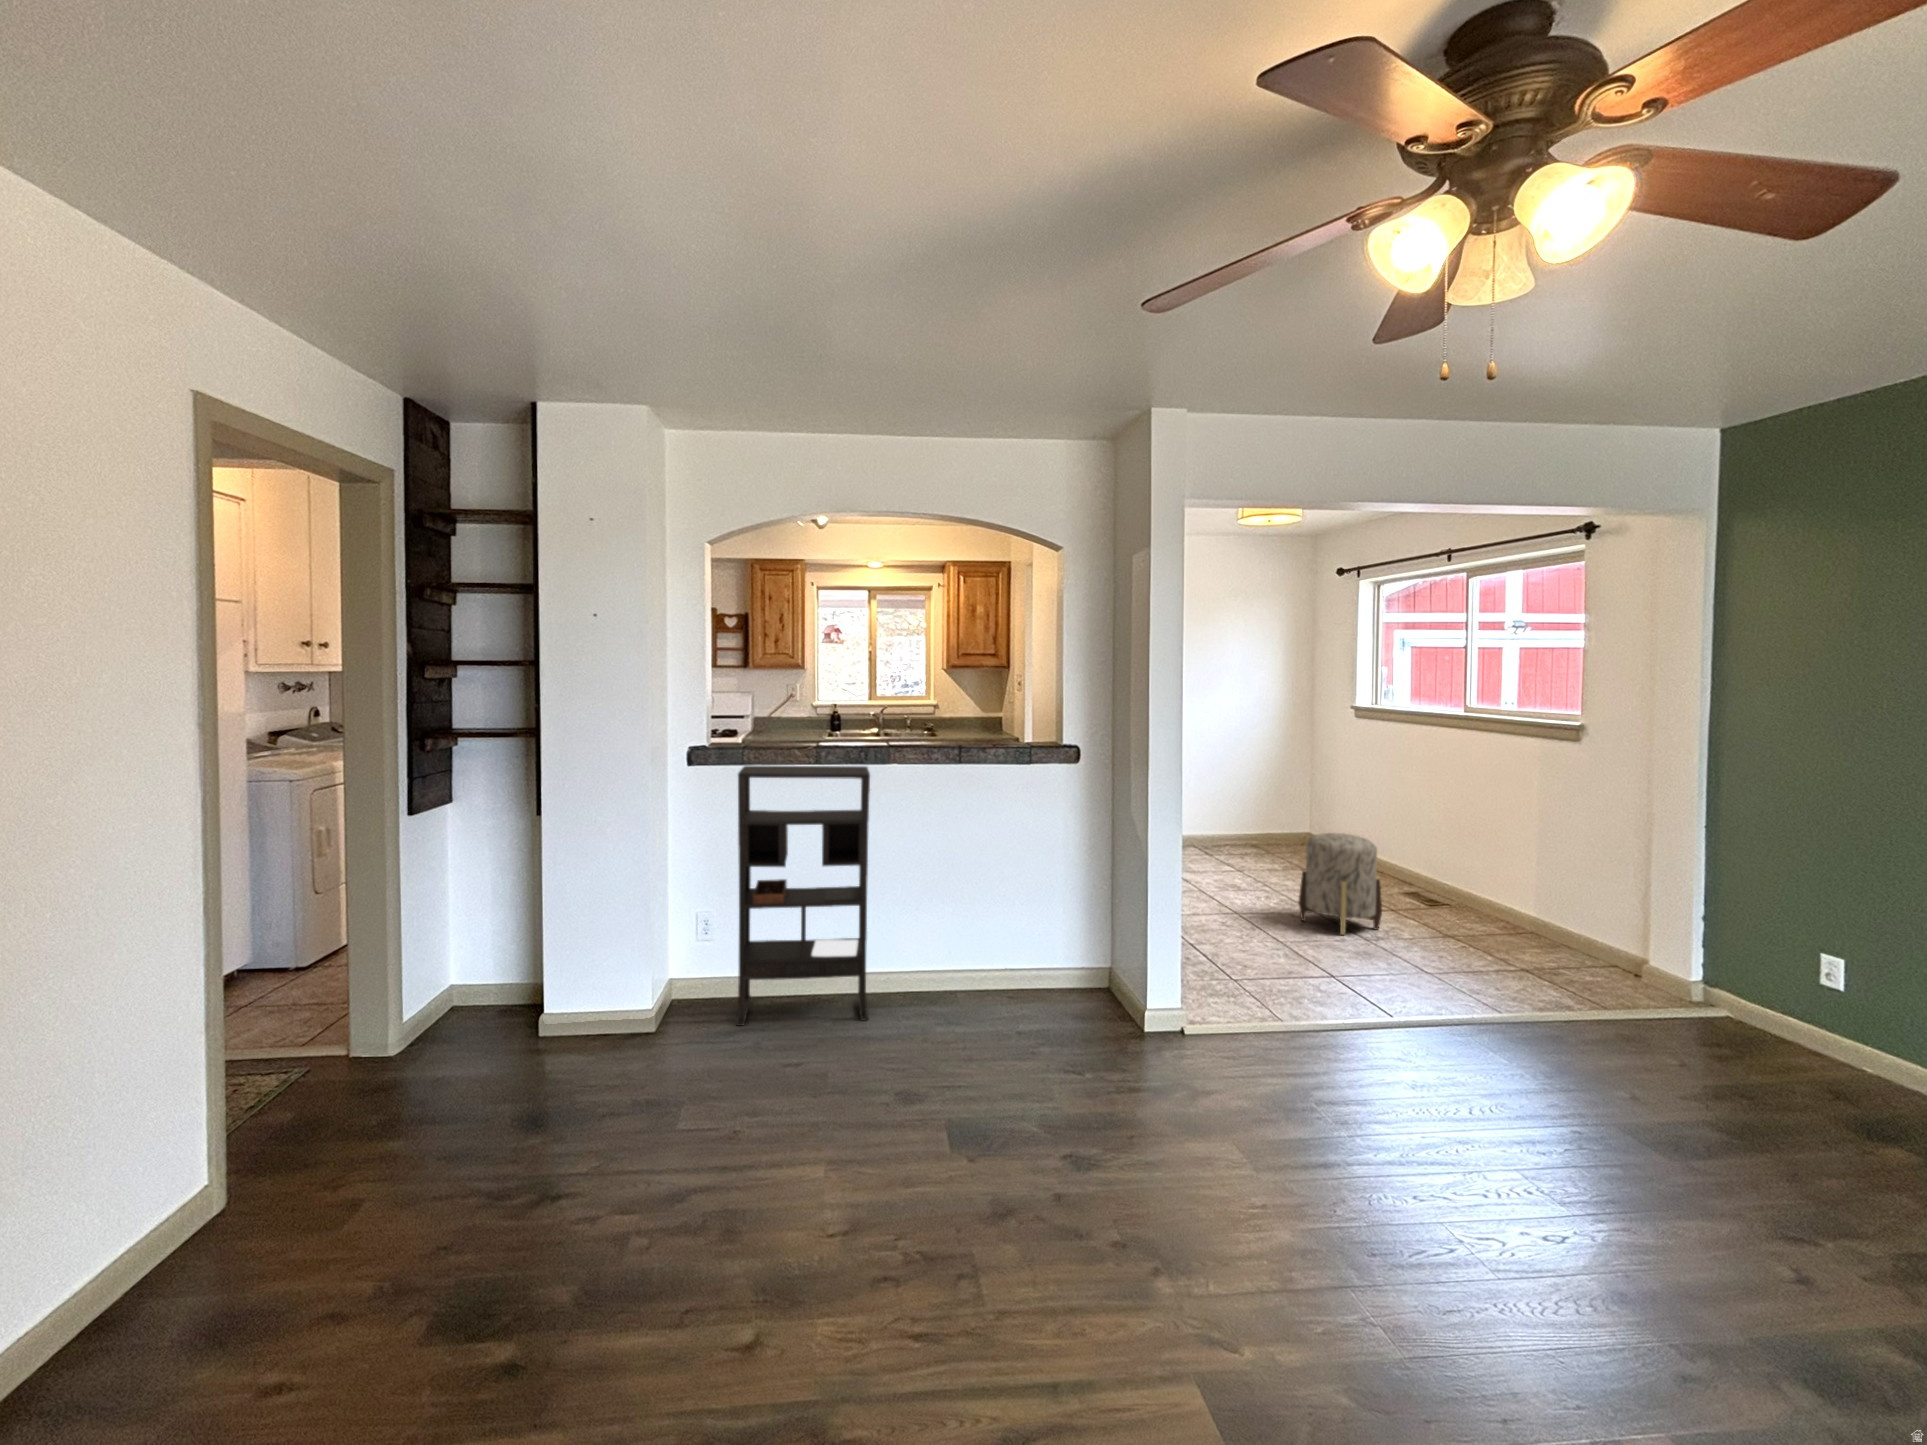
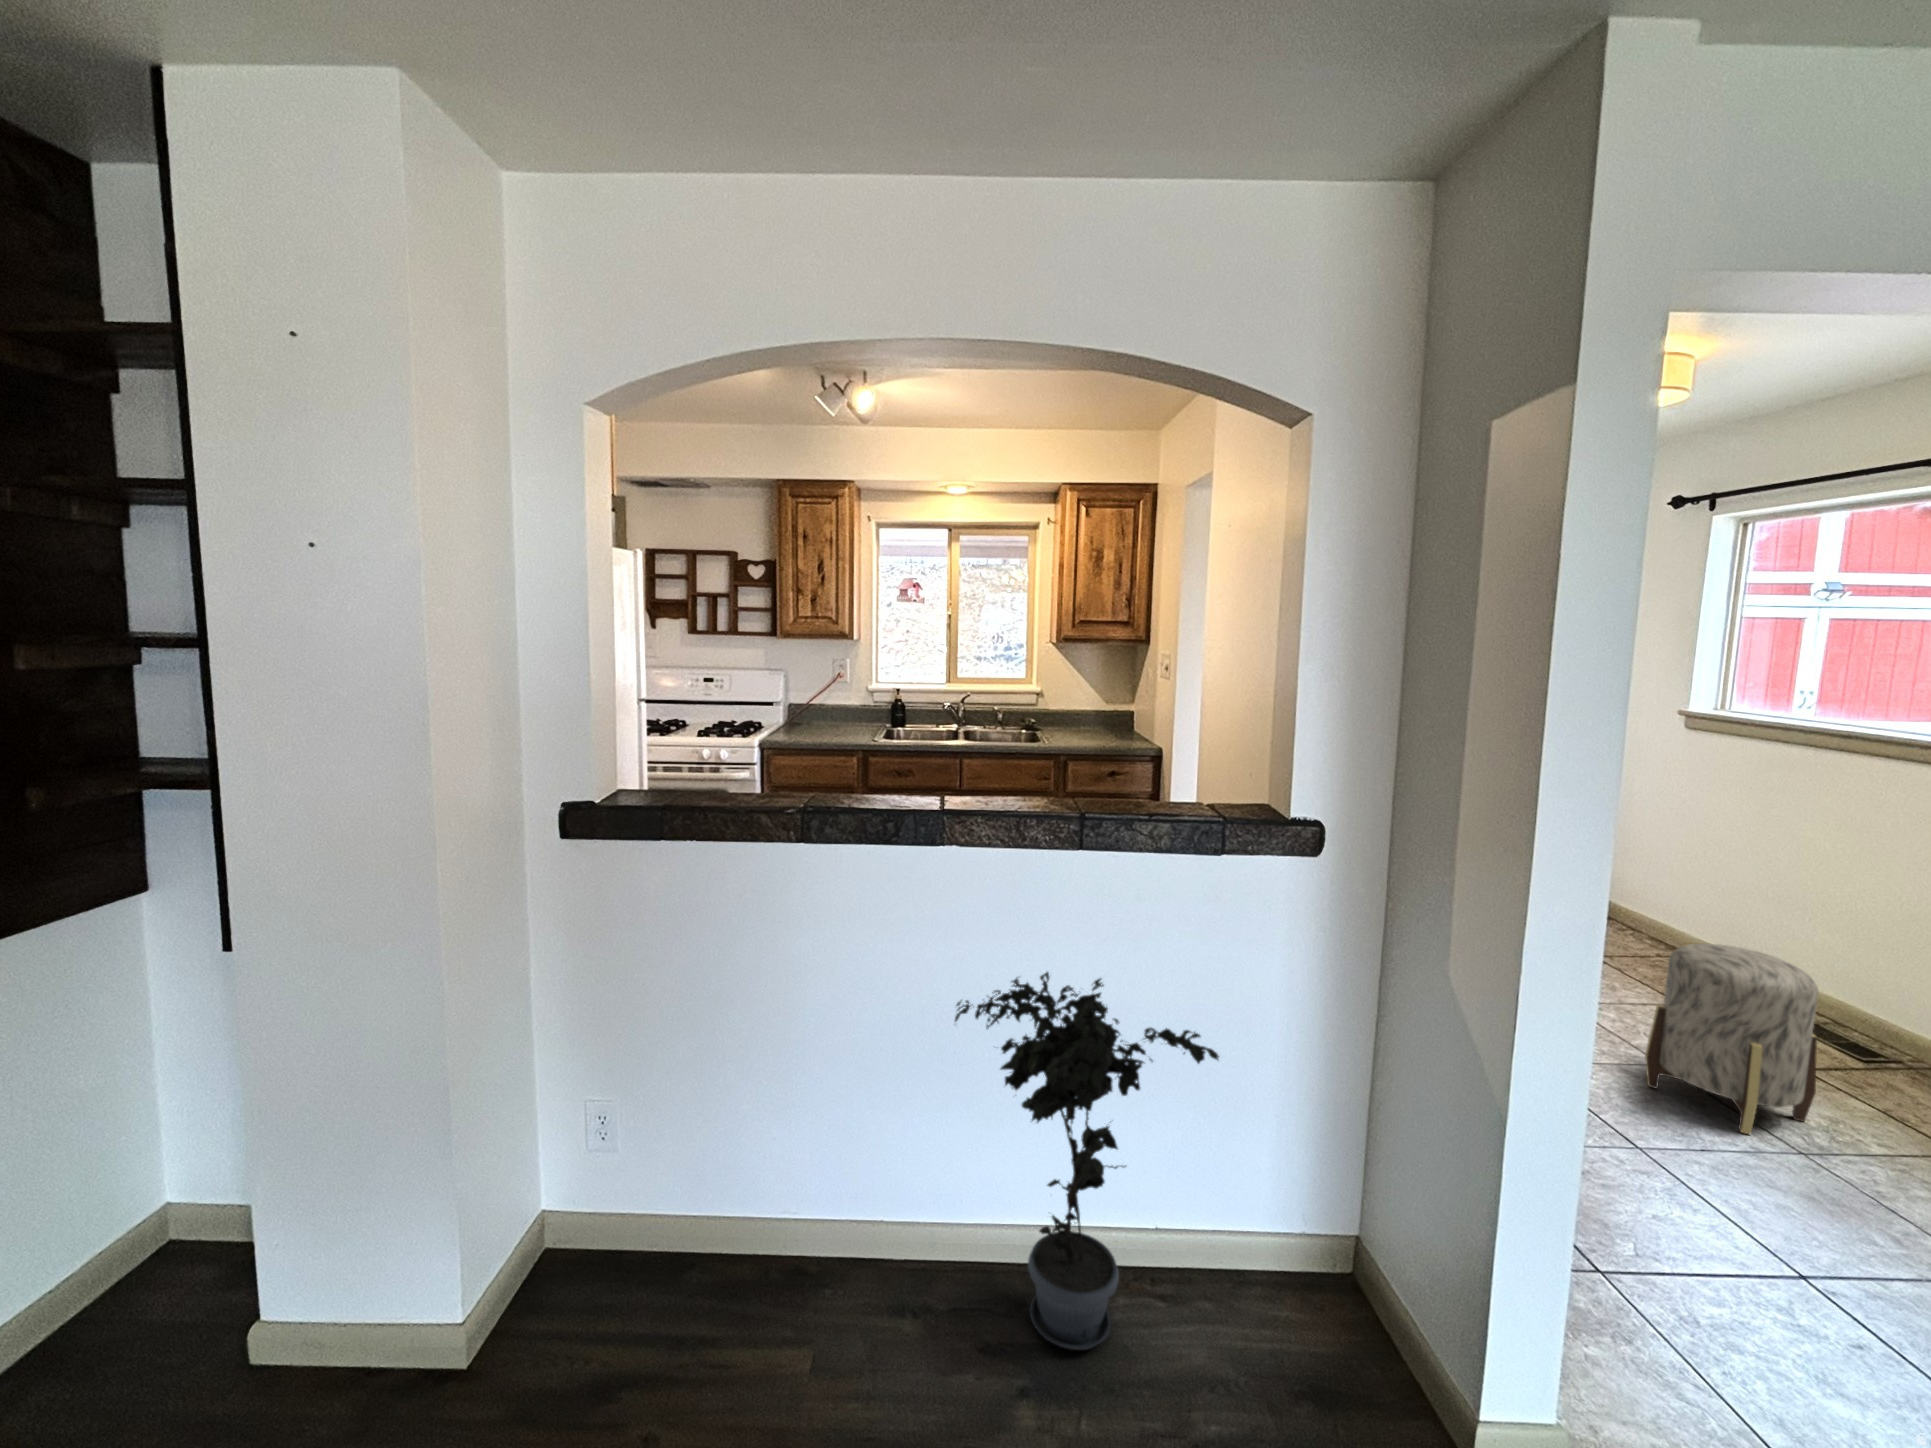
bookshelf: present [736,765,870,1026] -> none [625,842,901,1359]
potted plant: none [898,819,1028,1013] -> present [955,972,1219,1350]

